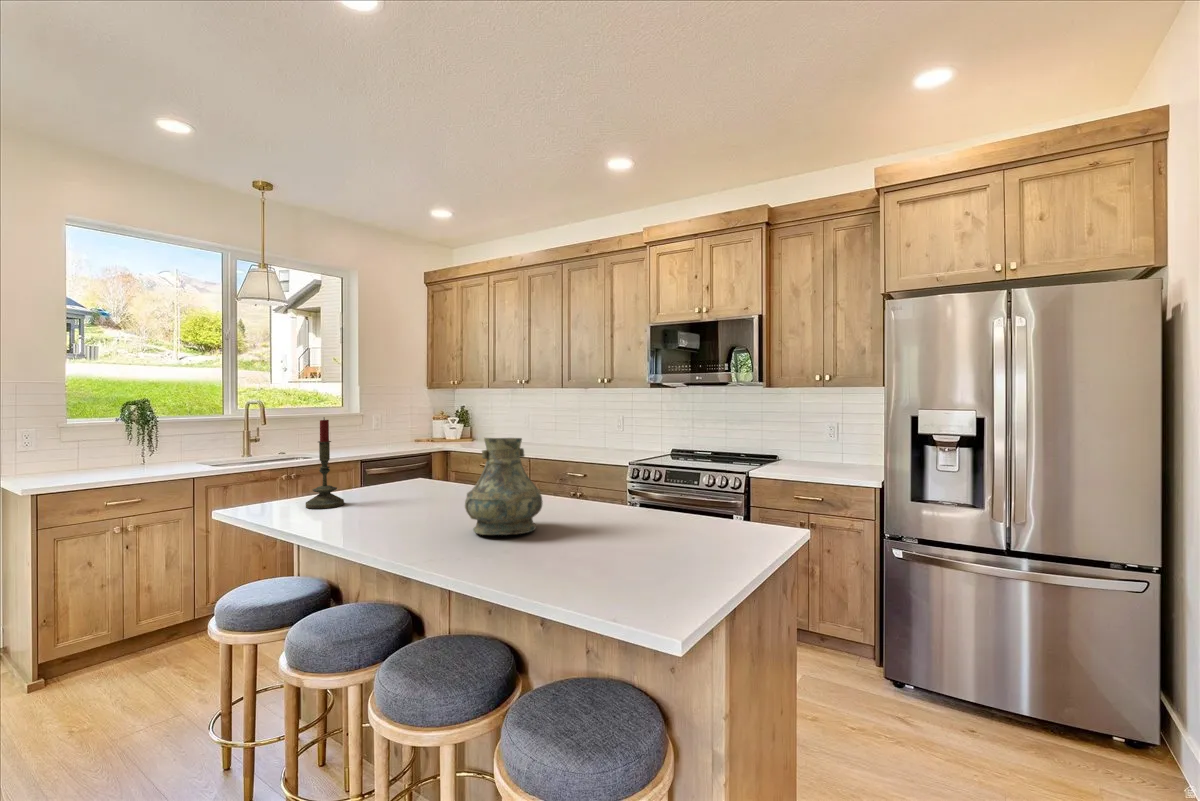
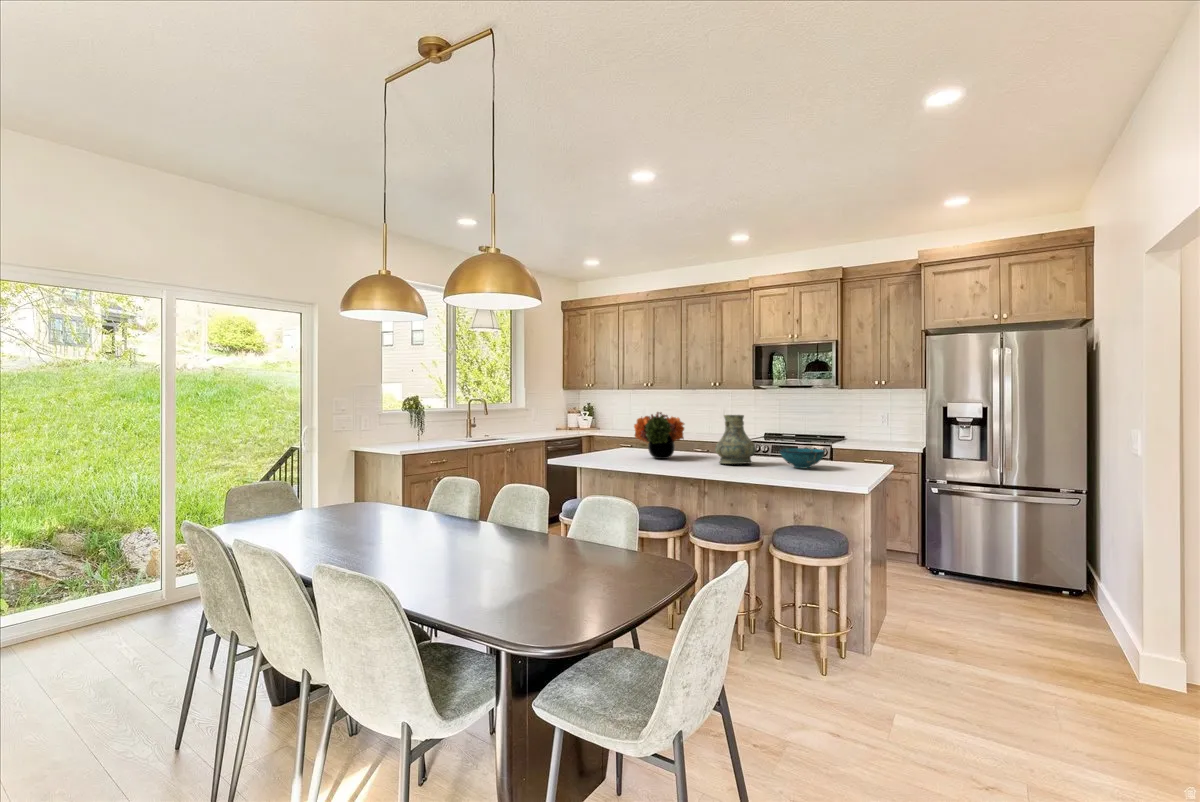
candle: present [306,419,344,509] -> none [595,406,615,458]
flower arrangement: none [355,428,454,513] -> present [634,412,684,459]
decorative bowl: none [568,503,656,551] -> present [780,448,825,469]

